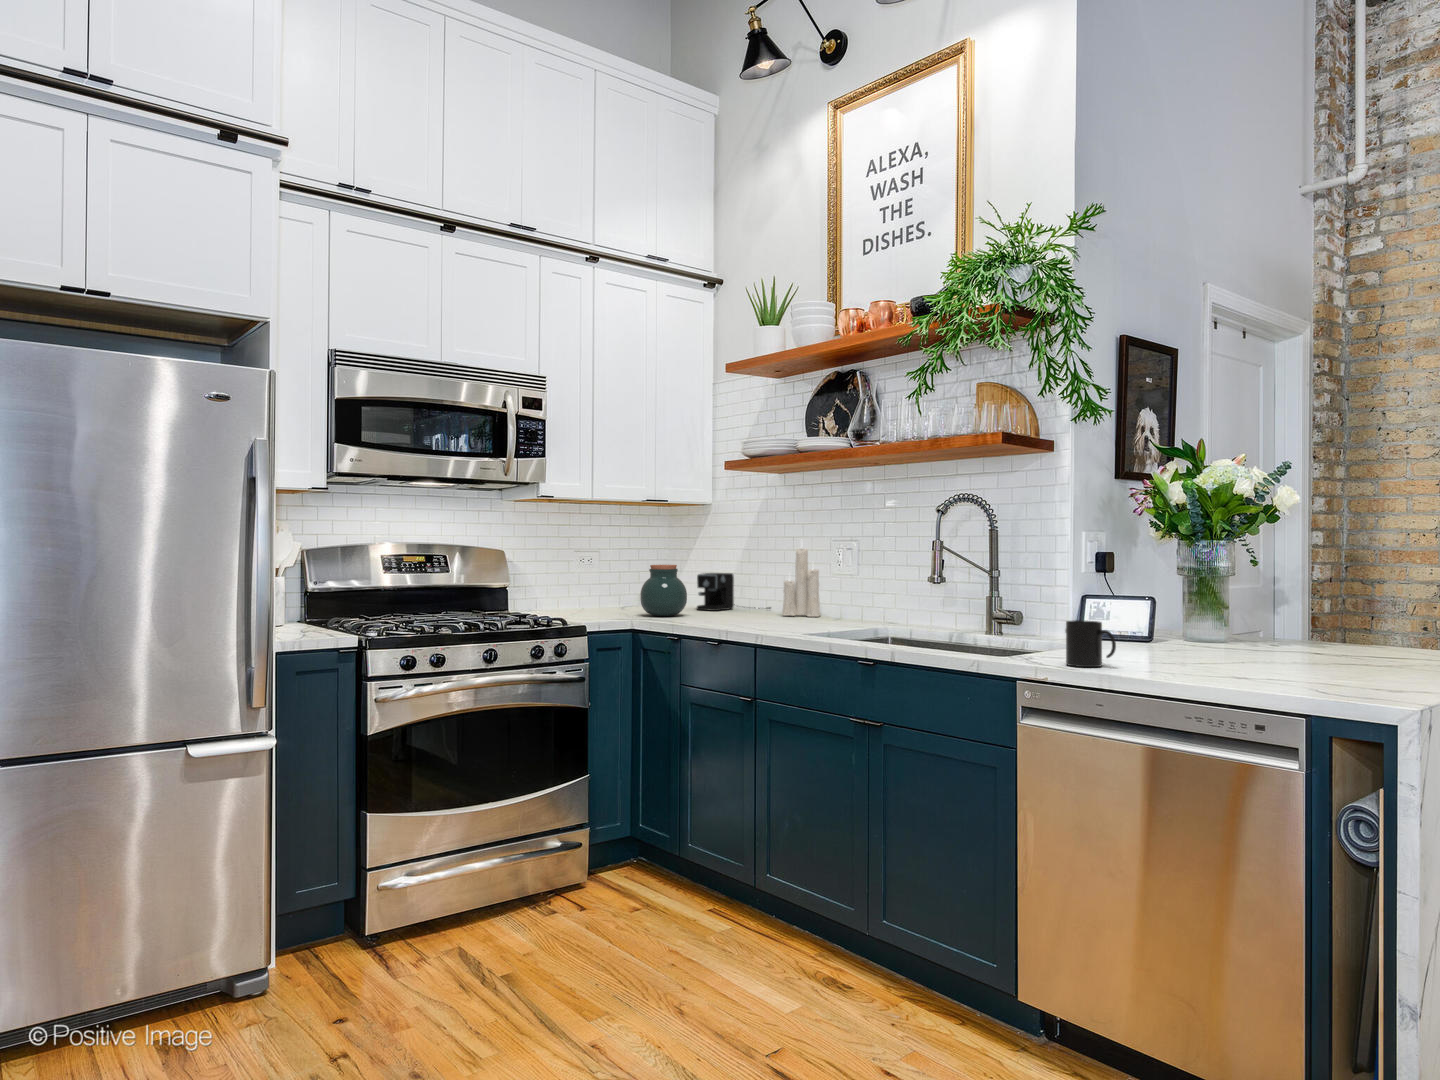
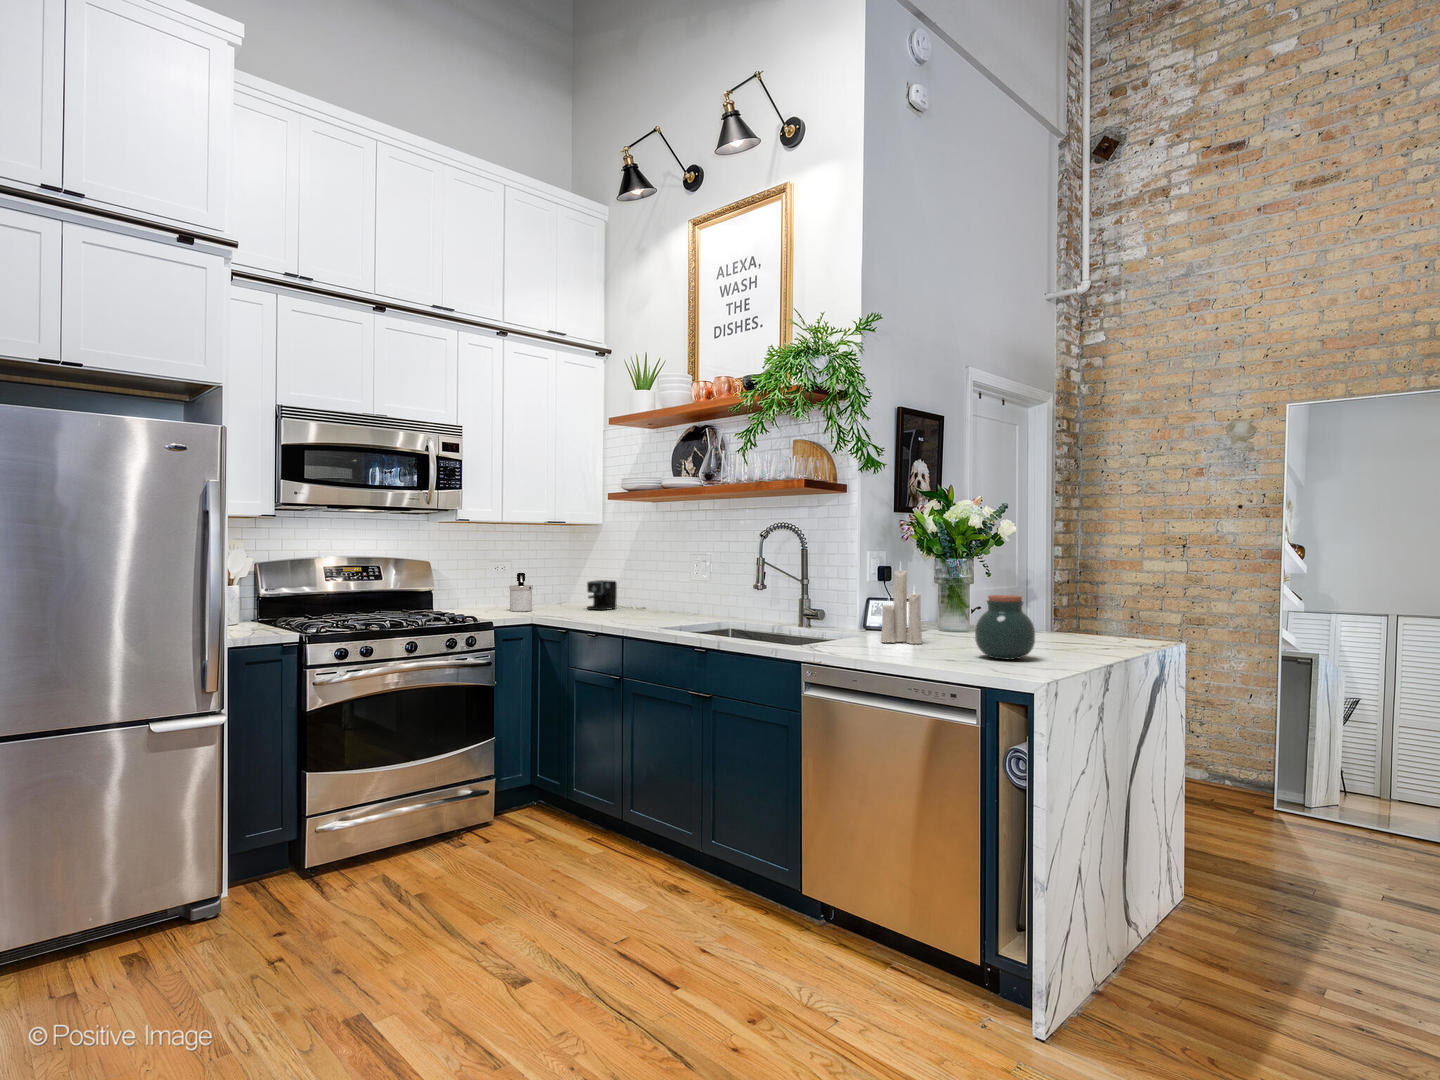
candle: present [782,548,821,617] -> present [881,570,922,644]
soap dispenser: none [600,563,630,612] -> present [509,573,533,611]
jar: present [640,565,687,616] -> present [975,595,1035,660]
mug: present [1065,620,1116,667] -> none [833,620,867,654]

